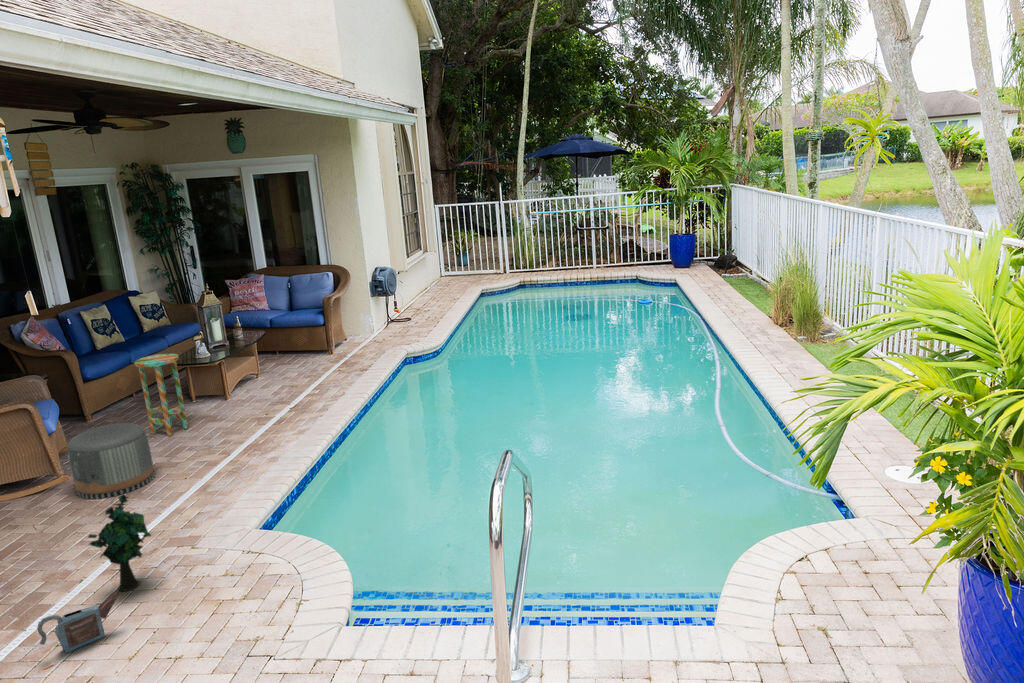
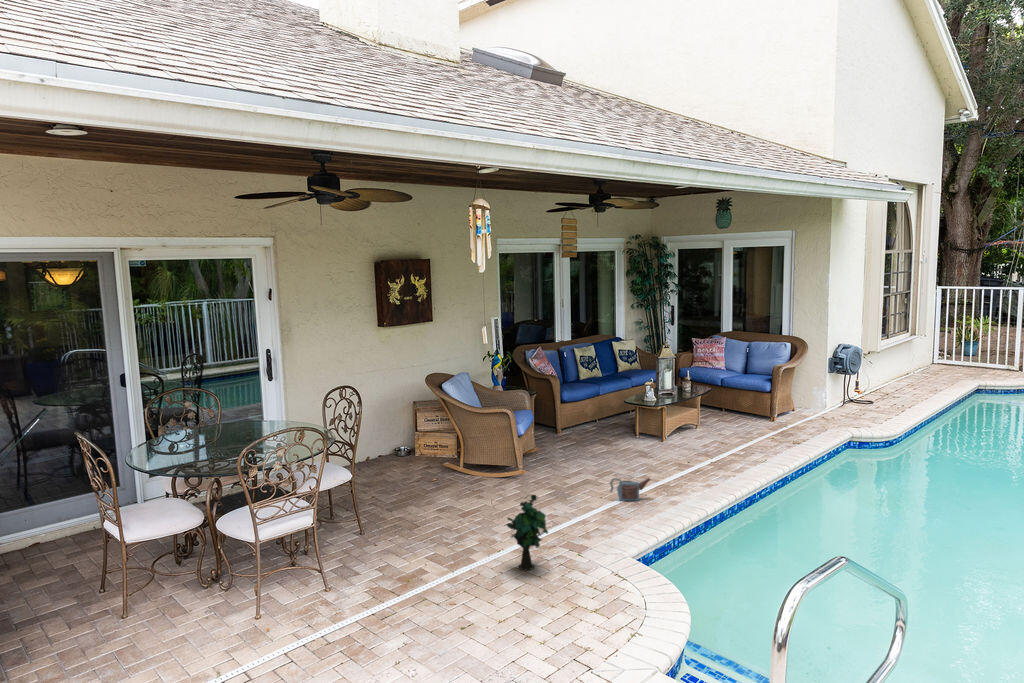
side table: present [135,353,188,436] -> none [592,392,625,461]
pouf: present [67,423,154,499] -> none [526,439,582,496]
watering can: present [37,591,121,653] -> present [610,478,651,501]

